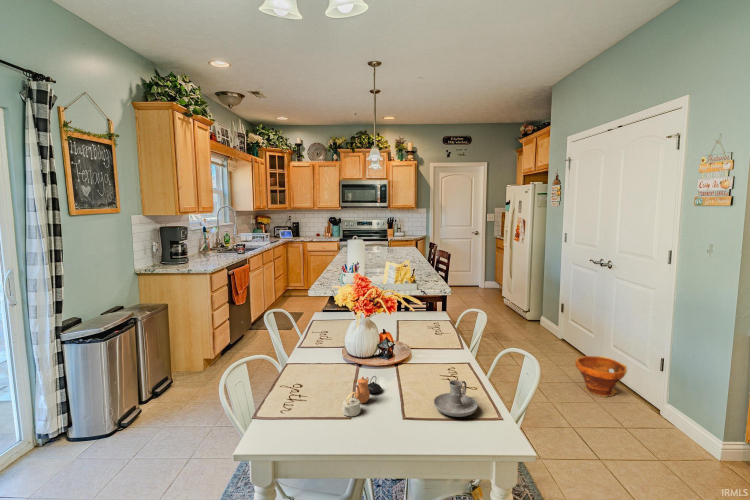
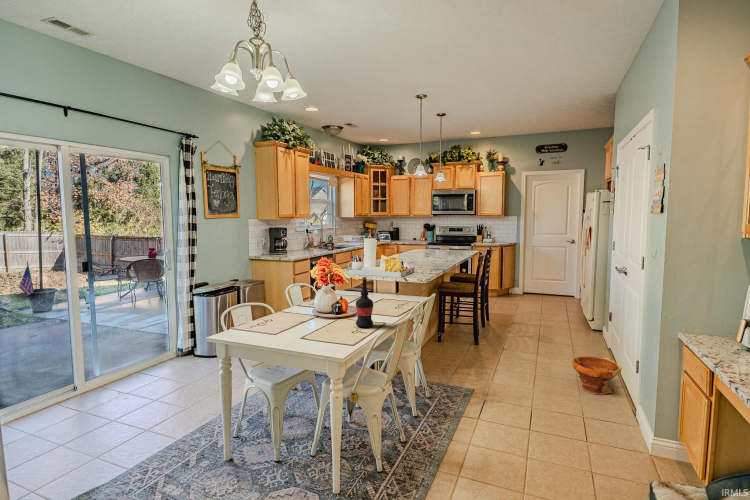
wine bottle: none [441,302,468,376] -> present [356,277,373,327]
teapot: present [342,376,382,416] -> none [270,315,308,334]
candle holder: present [434,380,477,417] -> none [319,321,349,341]

